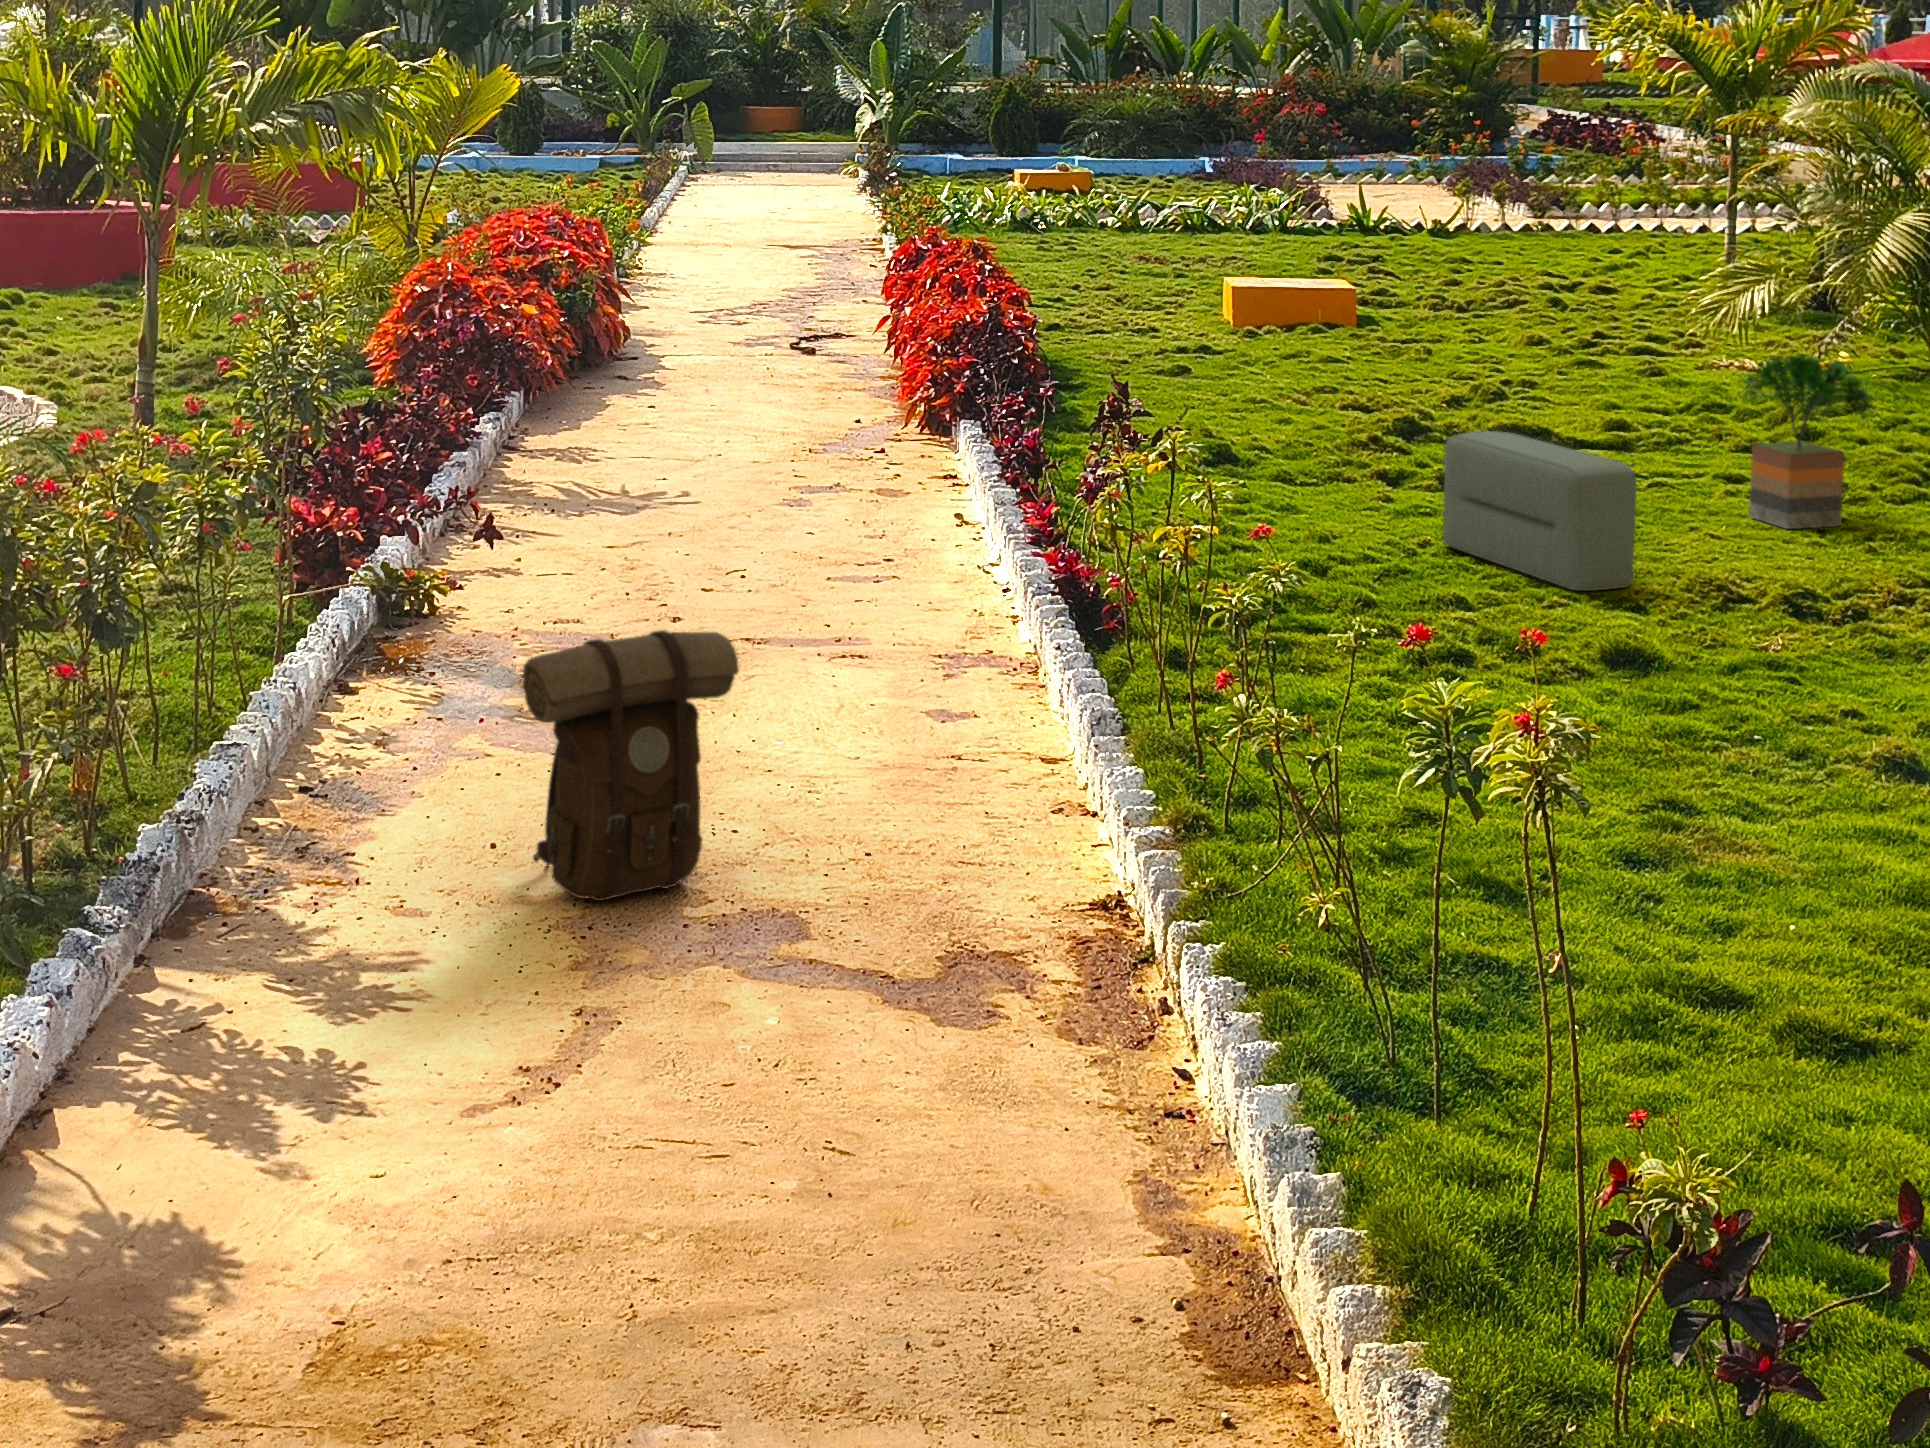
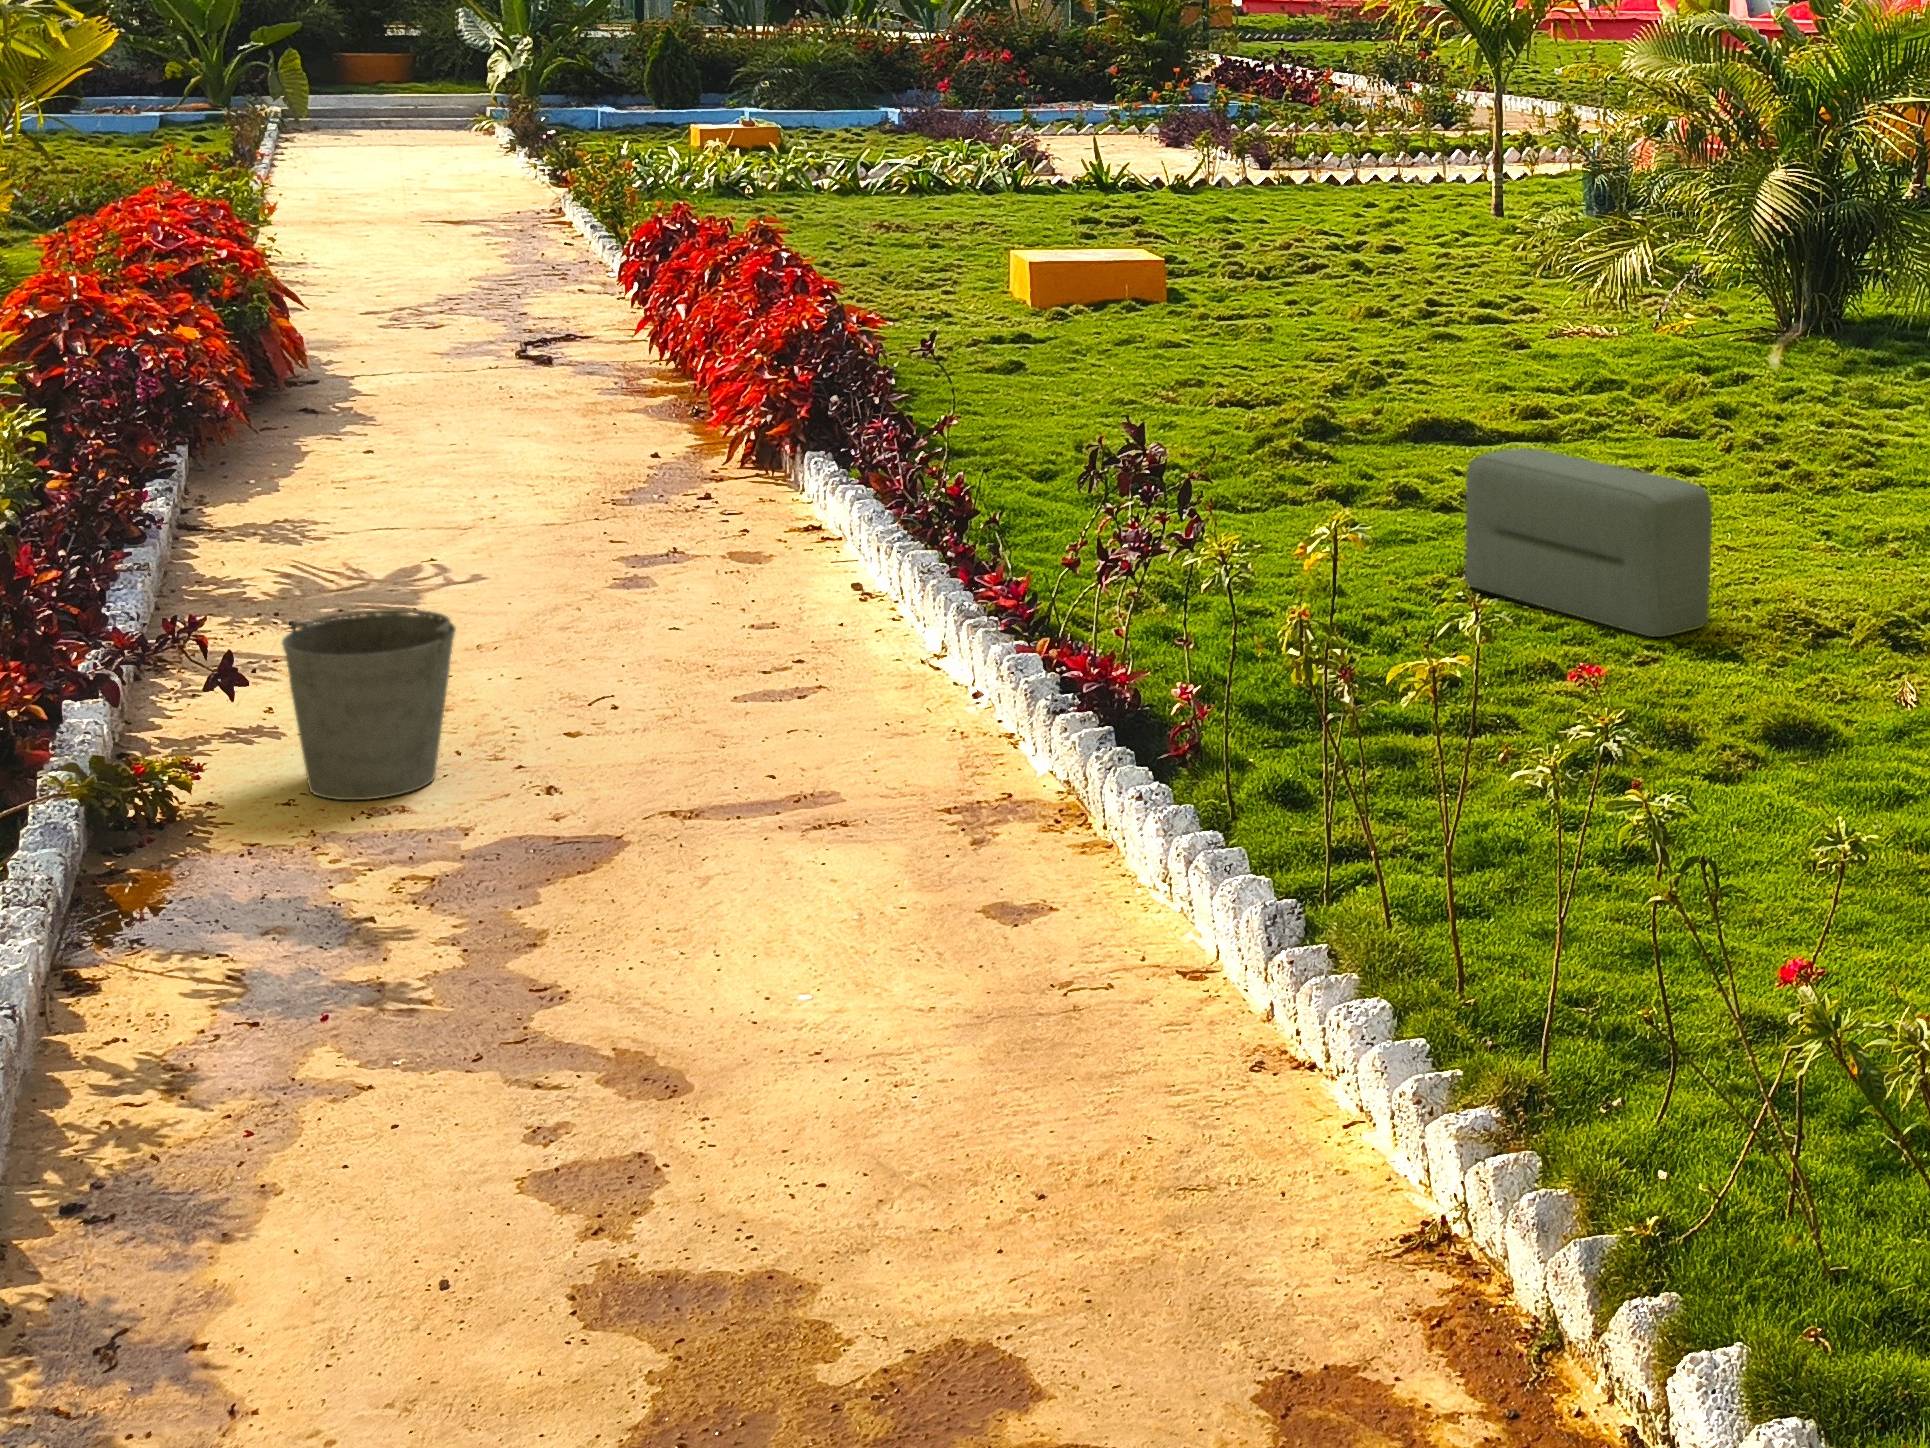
potted tree: present [1741,355,1875,529] -> none [1739,337,1889,535]
bucket: none [508,486,623,615] -> present [282,609,456,800]
backpack: present [523,630,739,901] -> none [522,892,856,1350]

